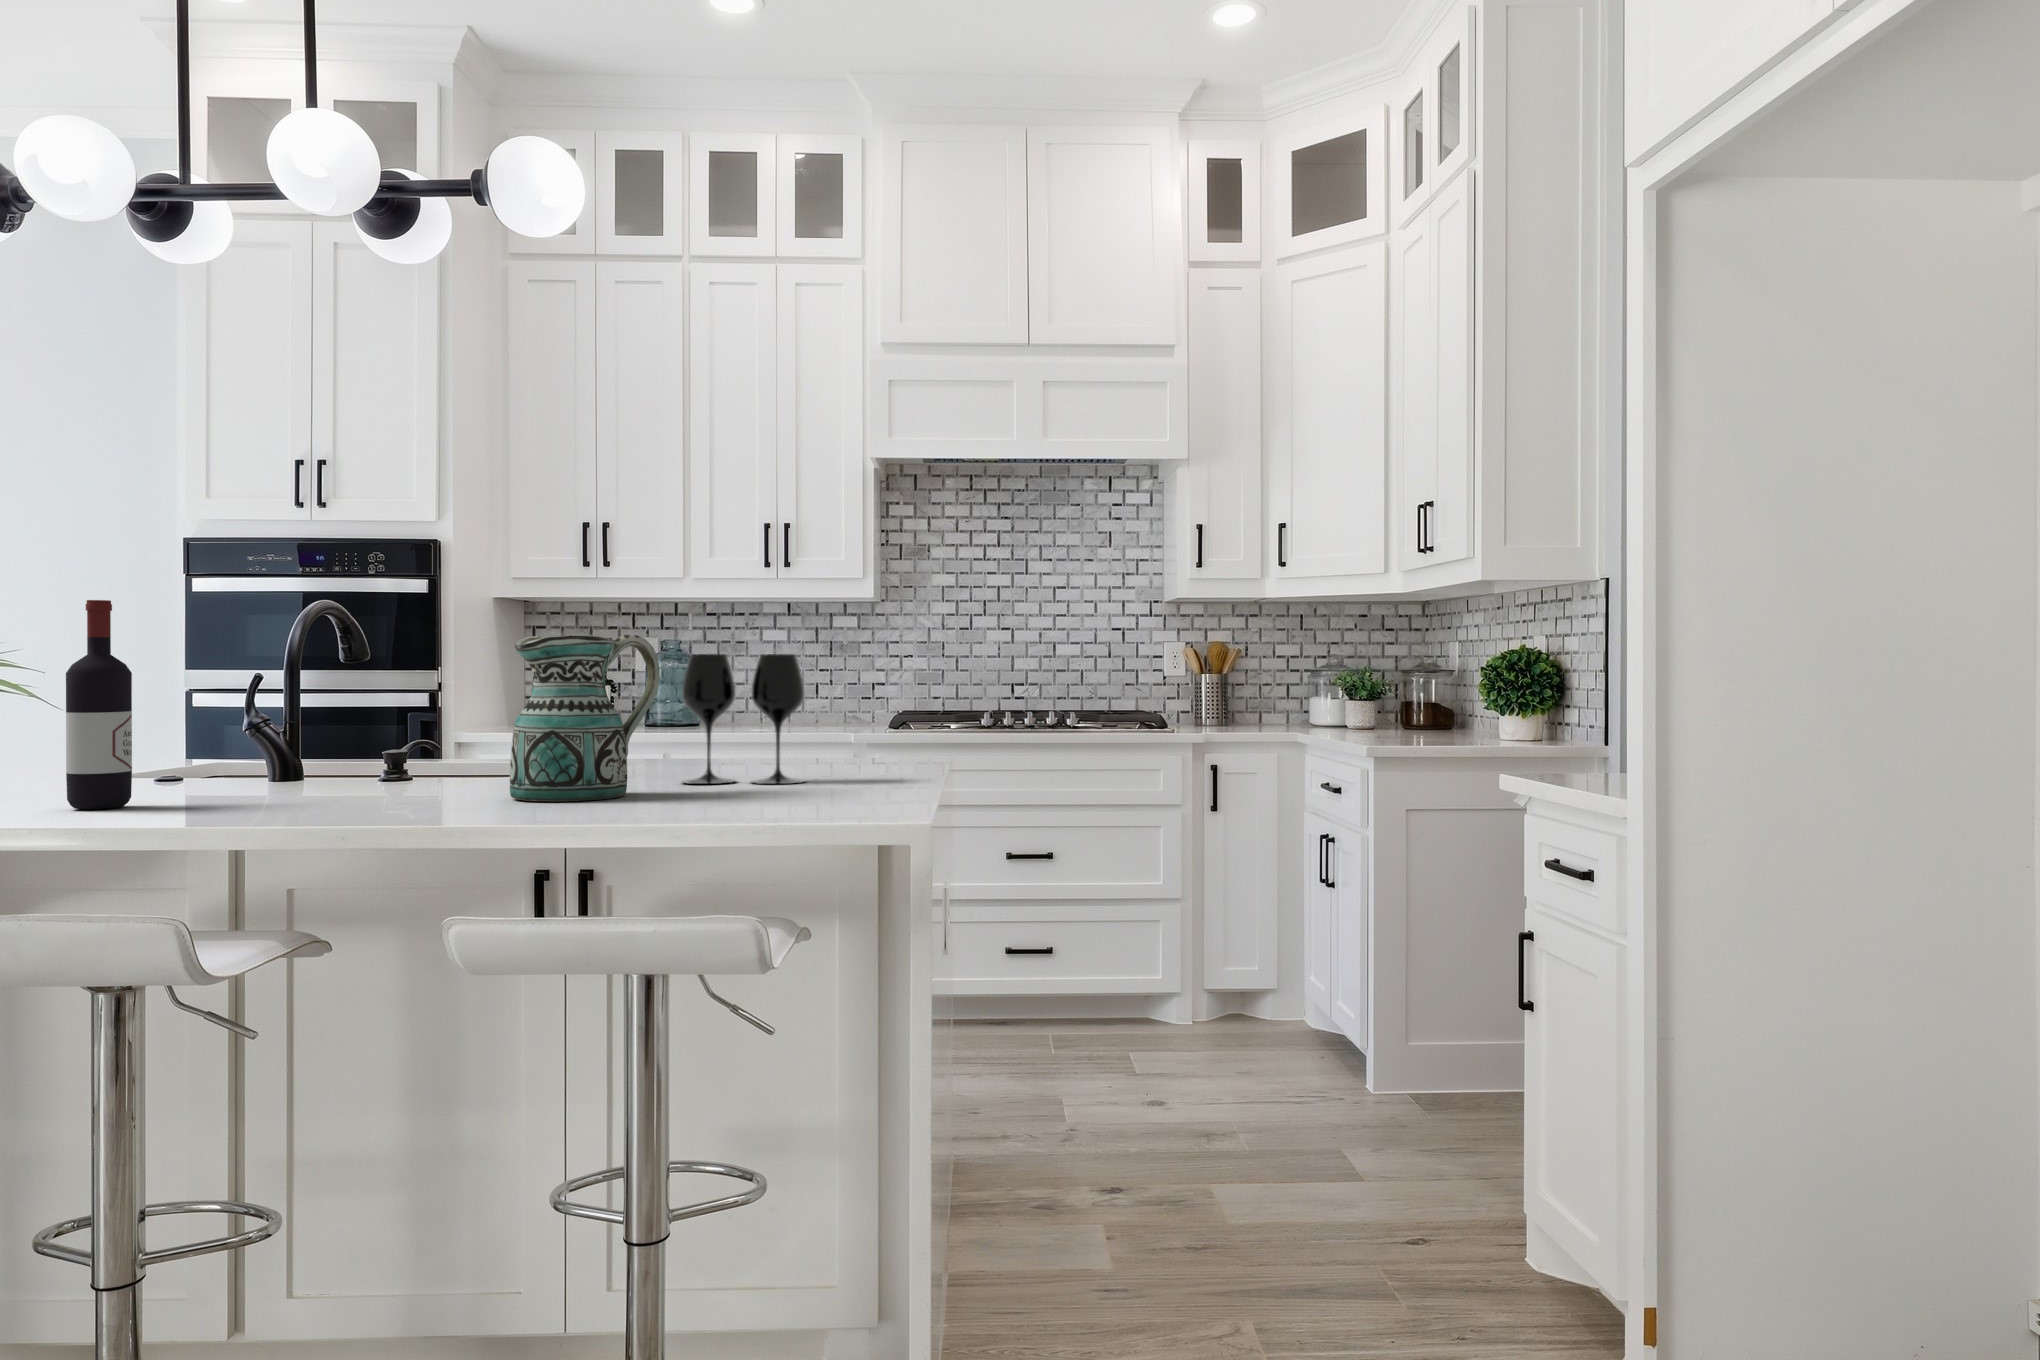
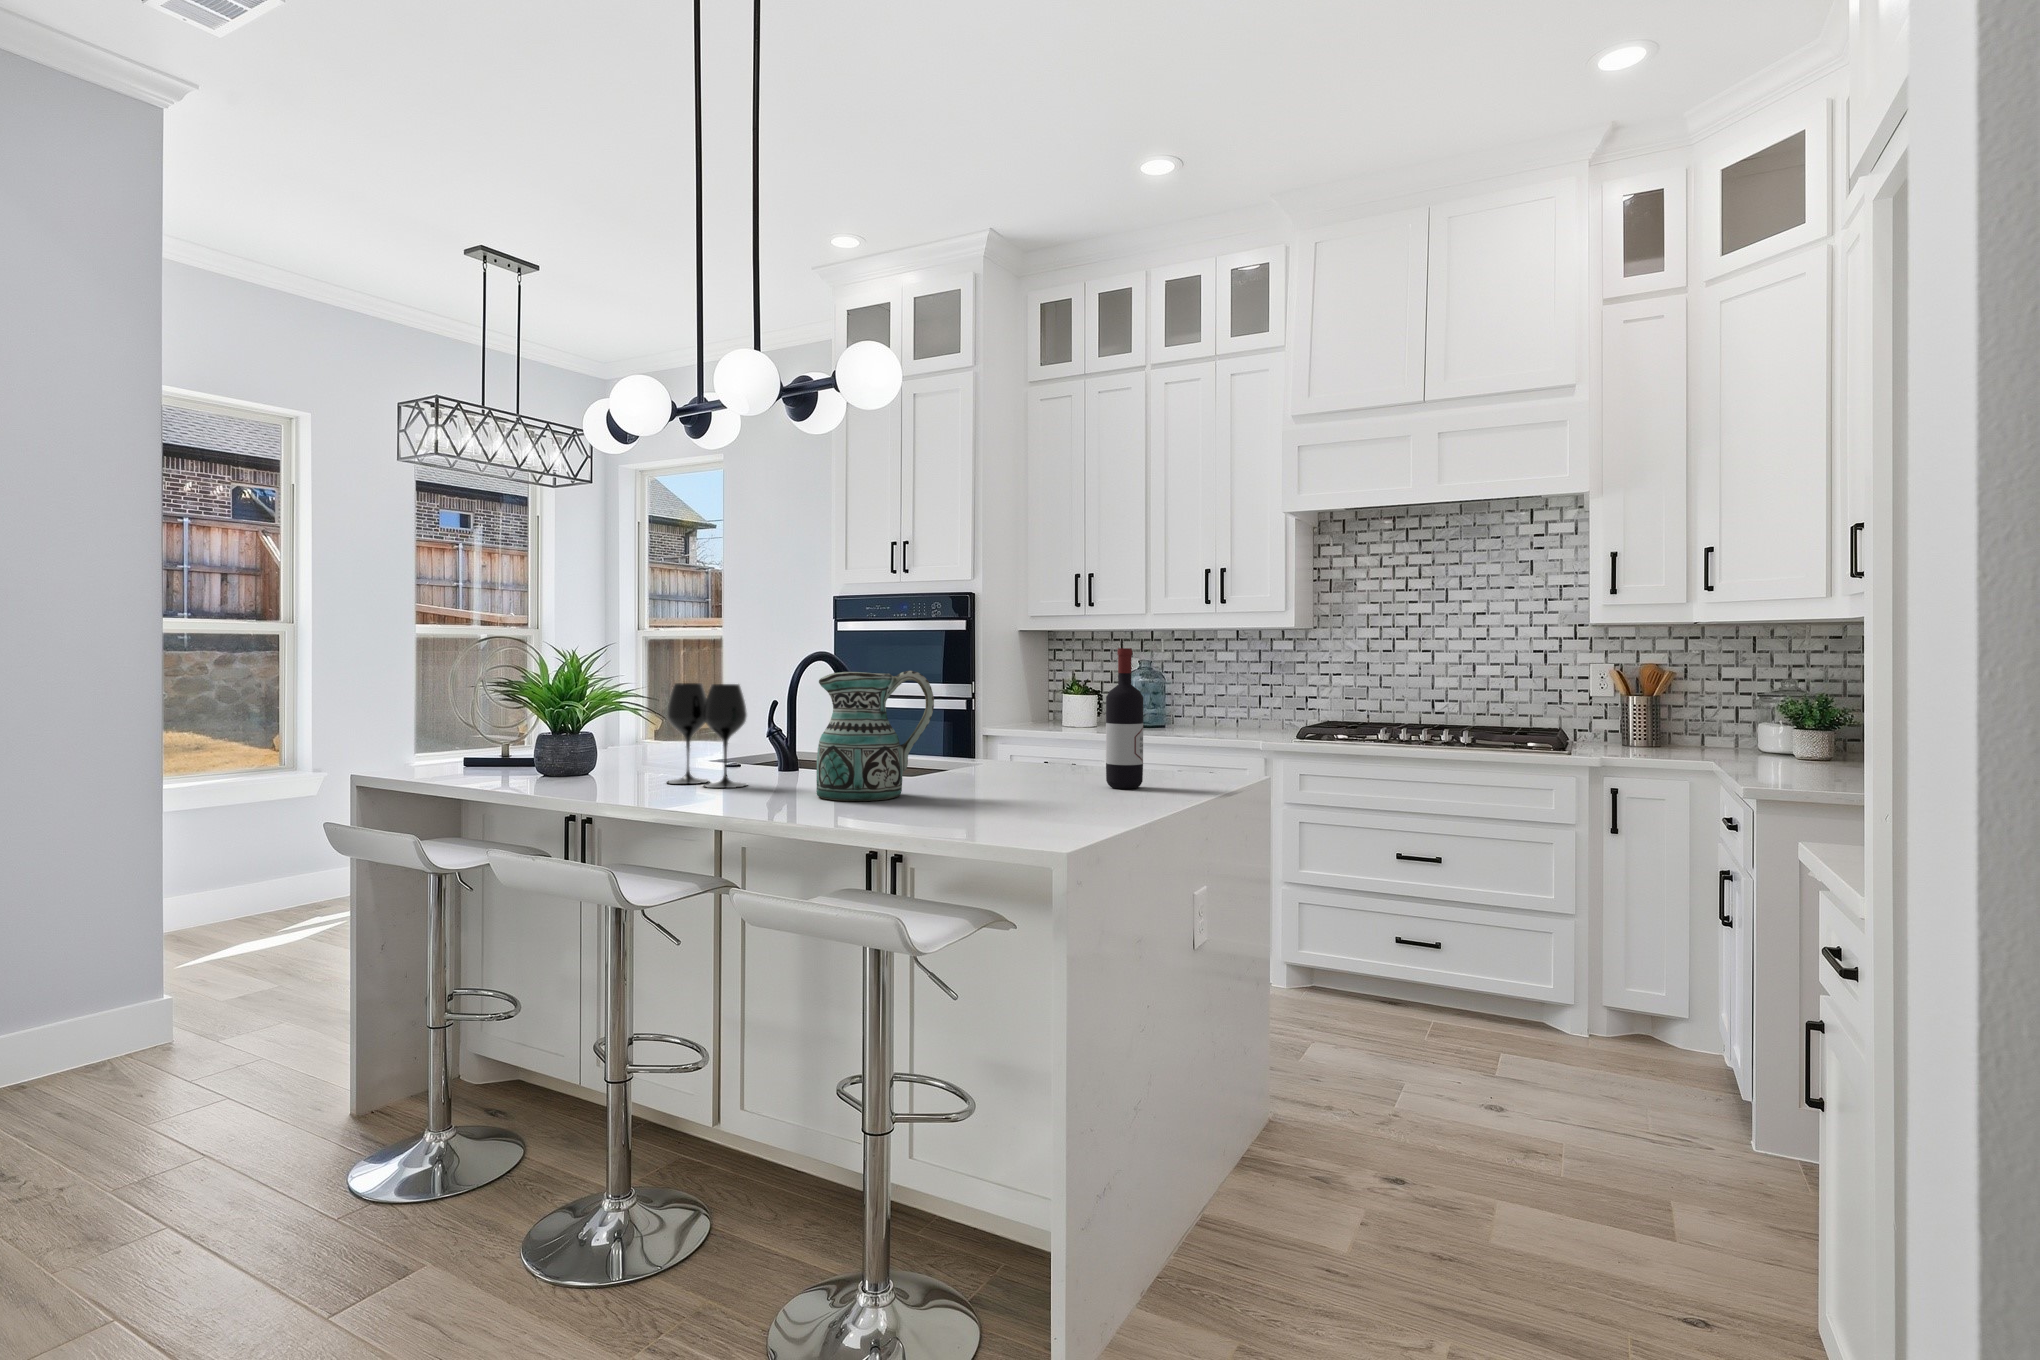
wine bottle: present [66,600,132,809] -> present [1106,648,1143,789]
wine glass: present [682,654,804,784] -> present [667,683,747,788]

